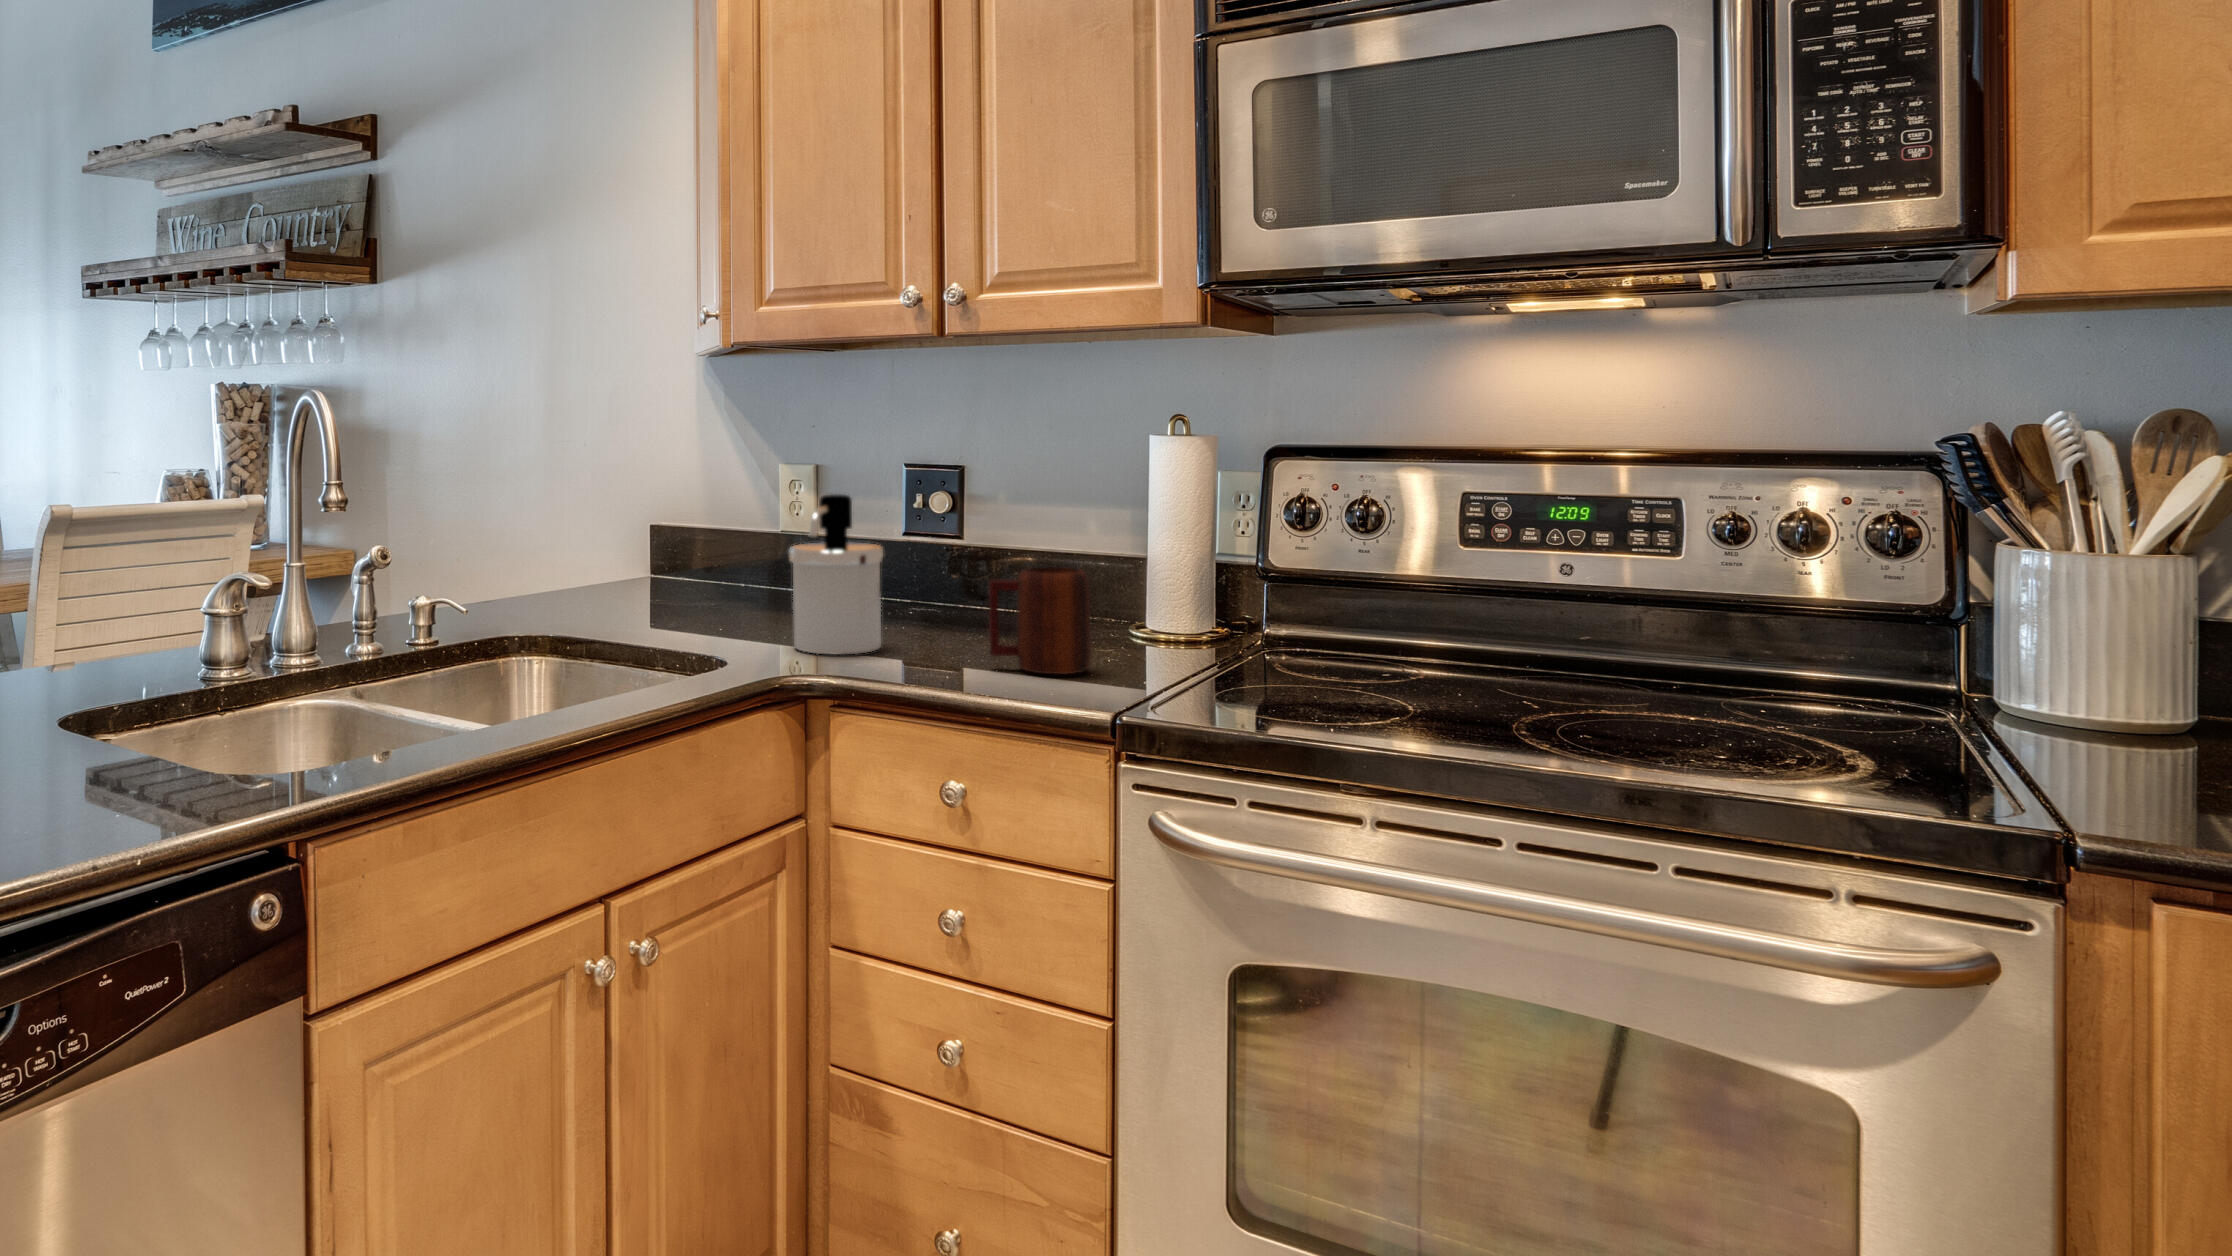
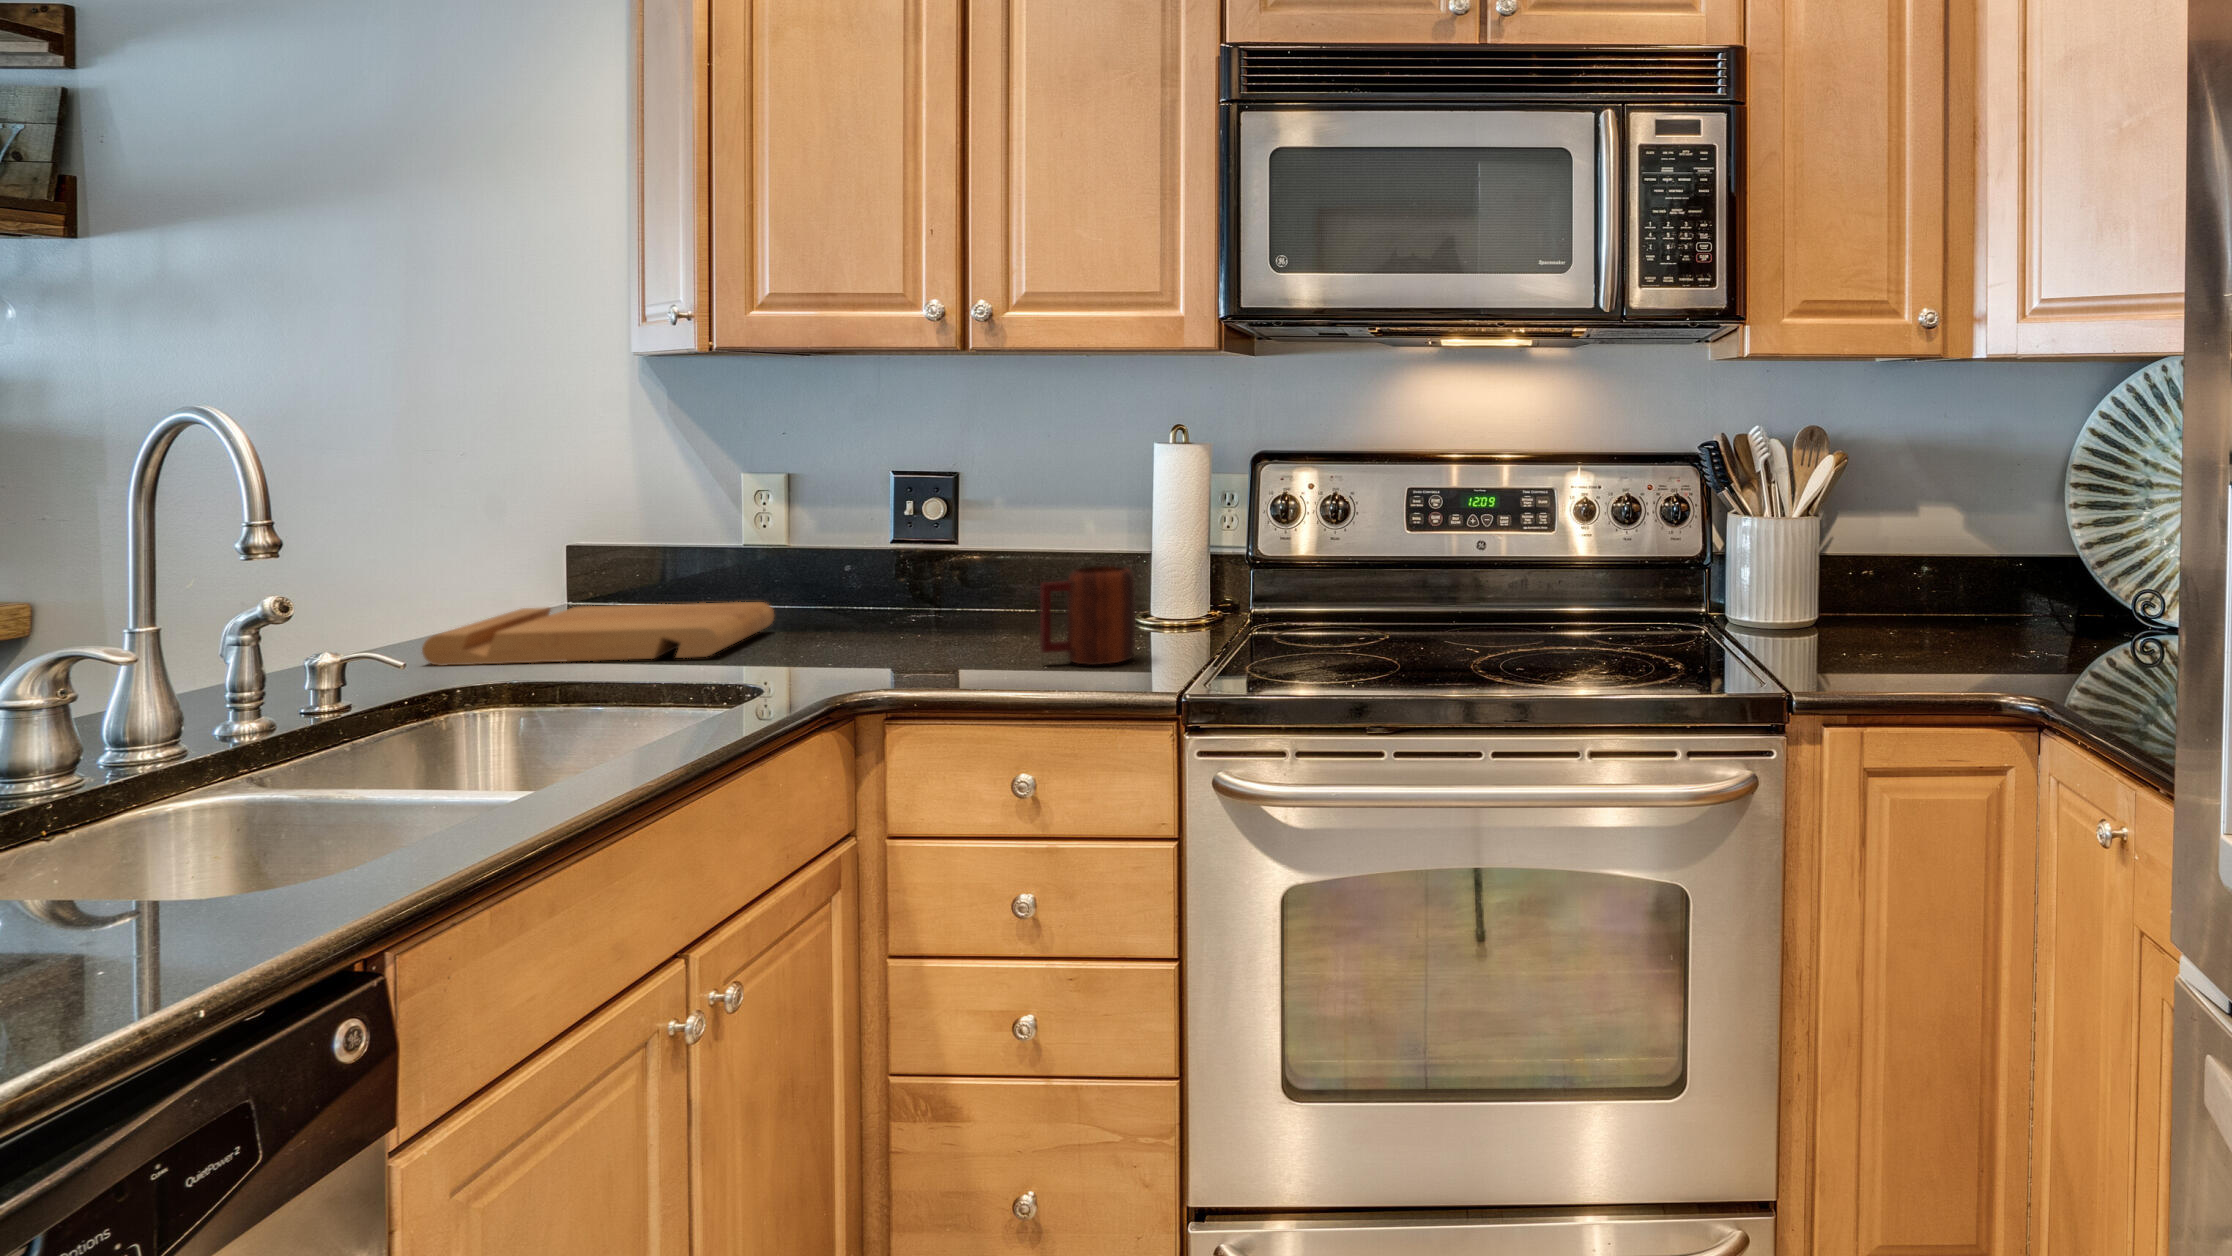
soap dispenser: present [790,494,883,654] -> none [817,507,920,670]
cutting board: none [518,575,786,629] -> present [422,602,774,666]

